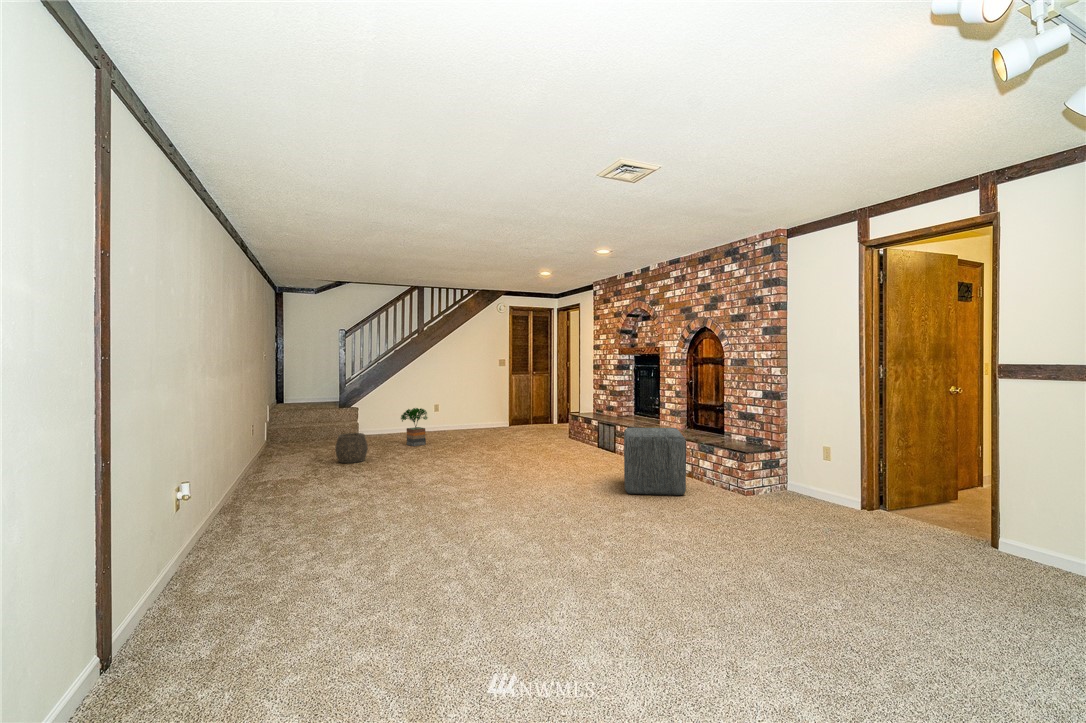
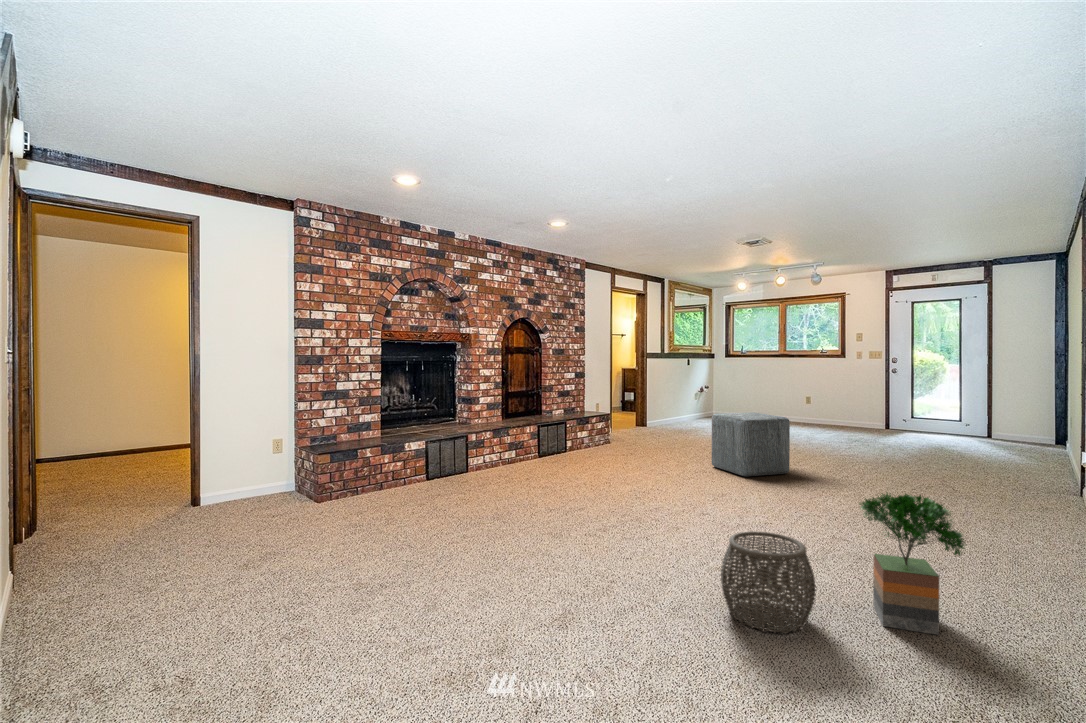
potted tree: present [401,408,427,446] -> present [859,493,965,635]
ottoman: present [624,428,686,495] -> present [712,413,790,477]

